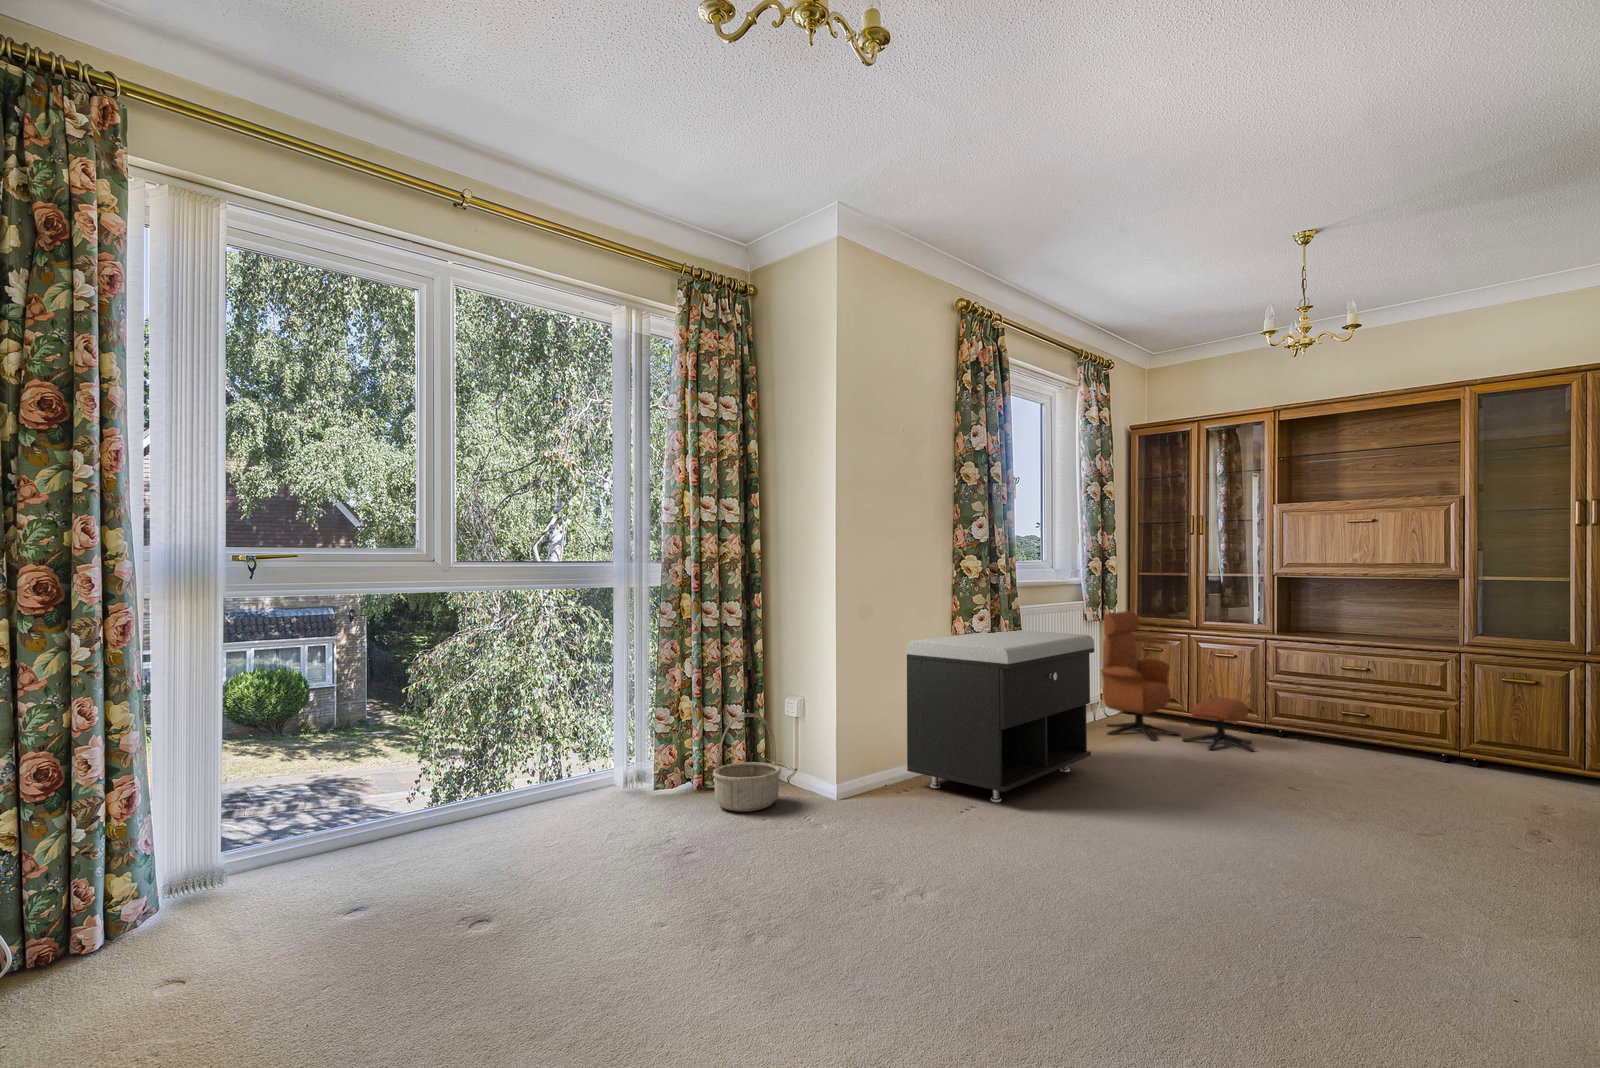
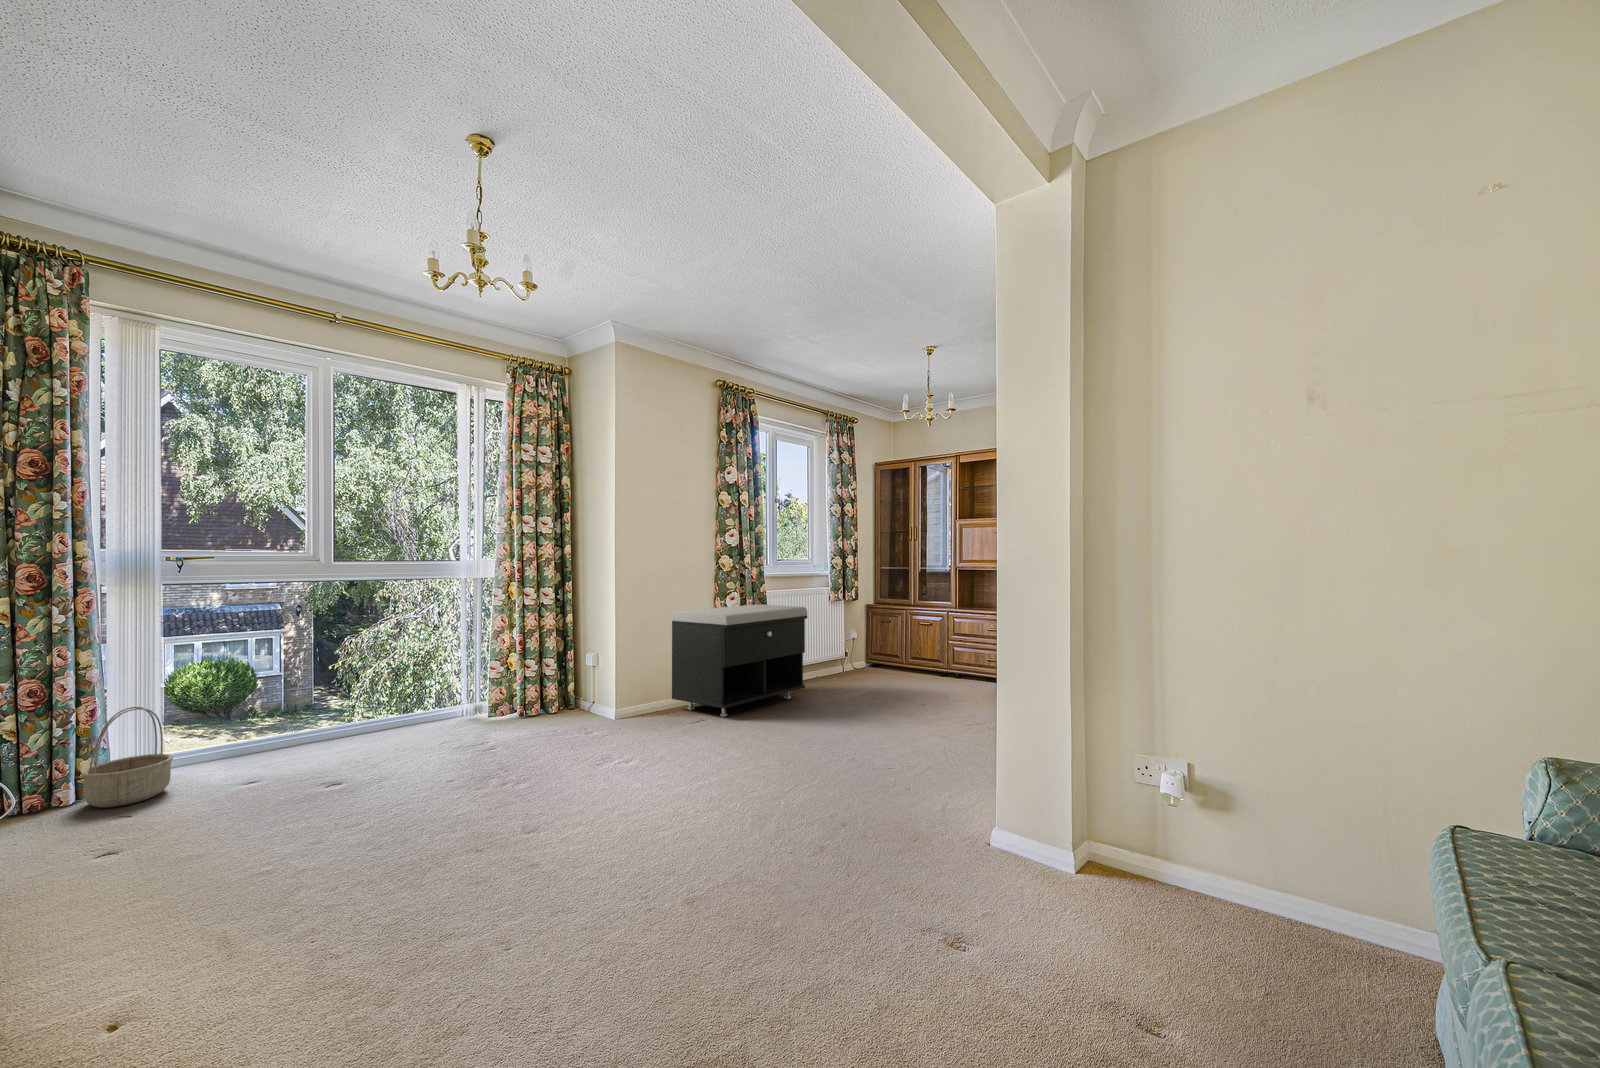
lounge chair: present [1101,611,1255,751] -> none [835,592,932,684]
basket: present [713,713,781,812] -> present [81,707,174,808]

